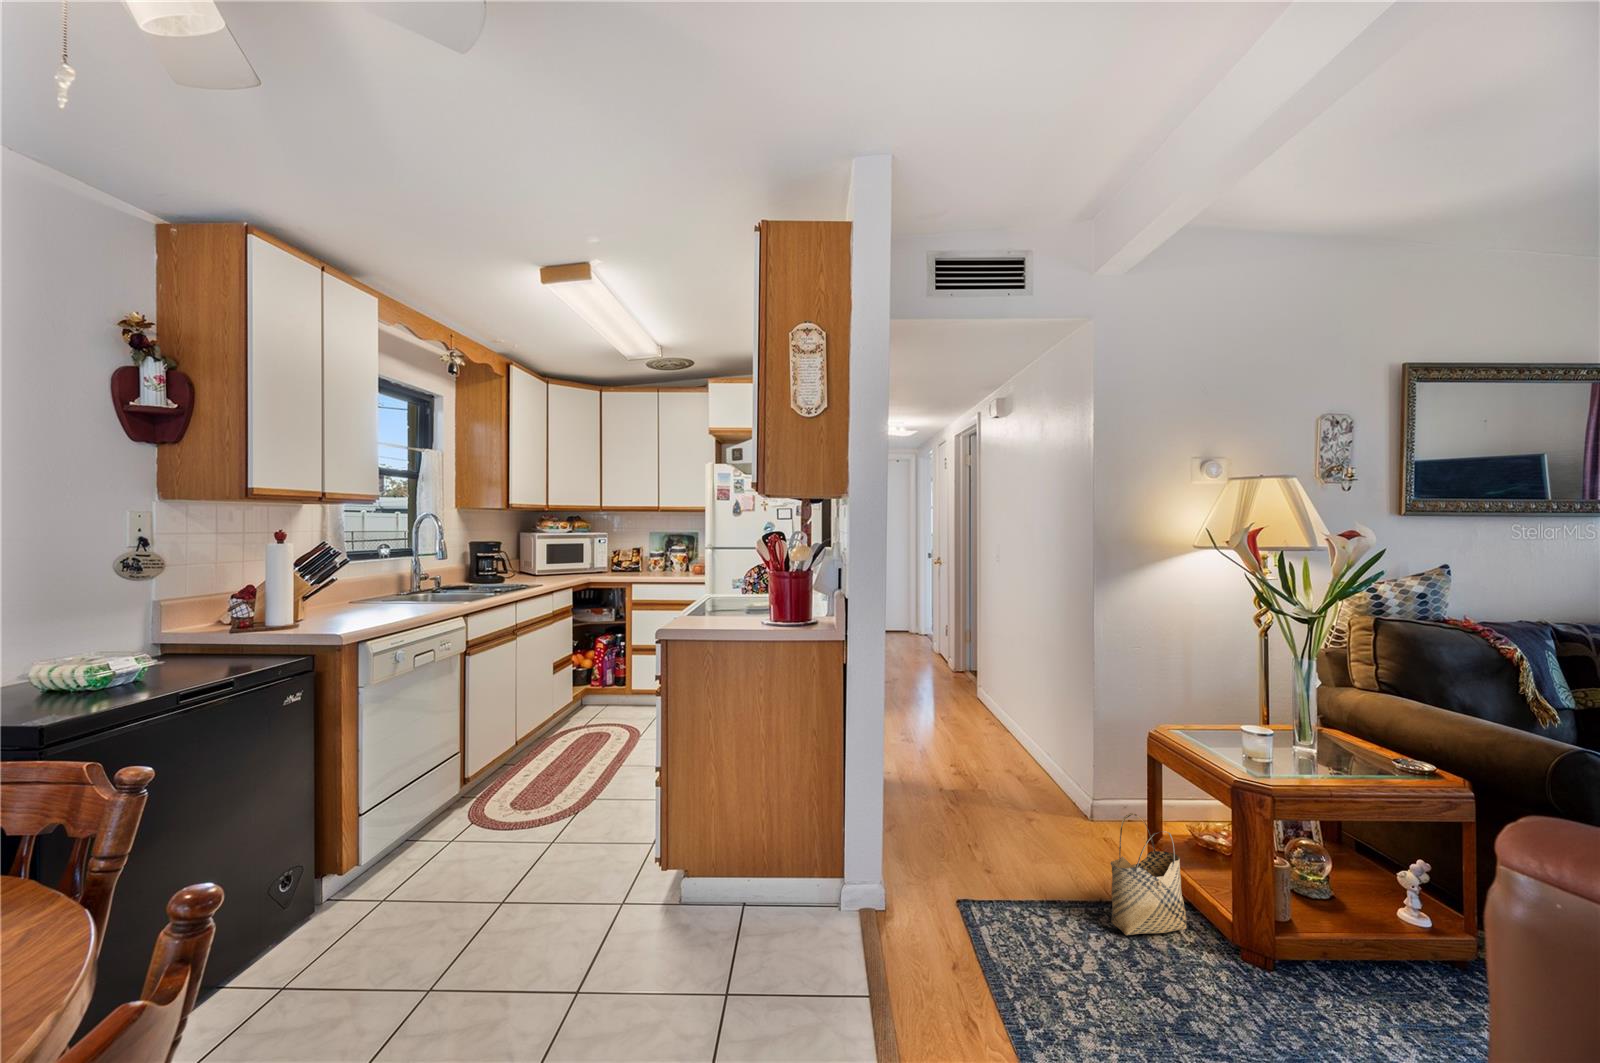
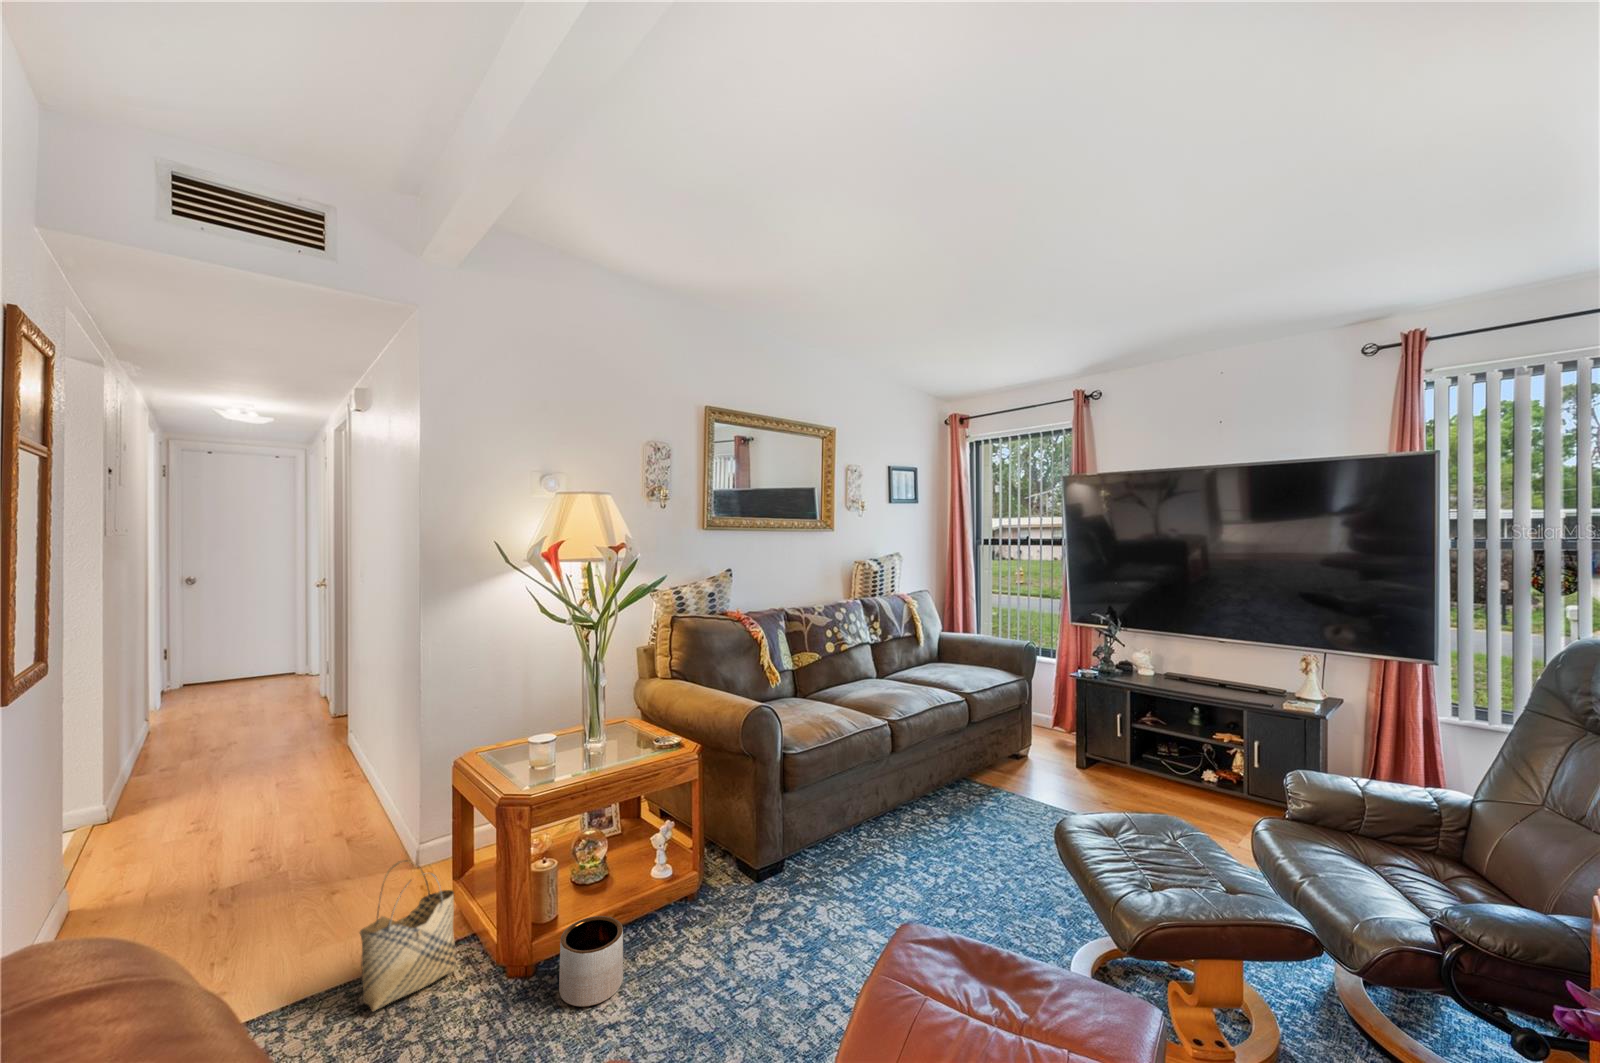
planter: none [1317,932,1403,1030] -> present [559,916,623,1007]

